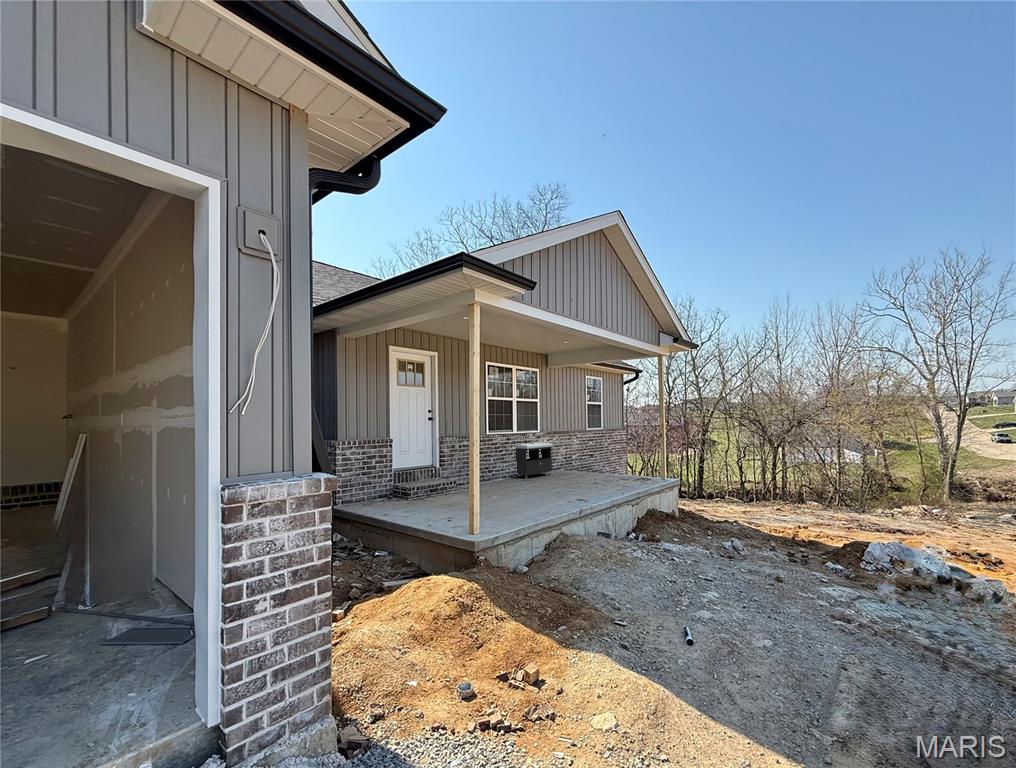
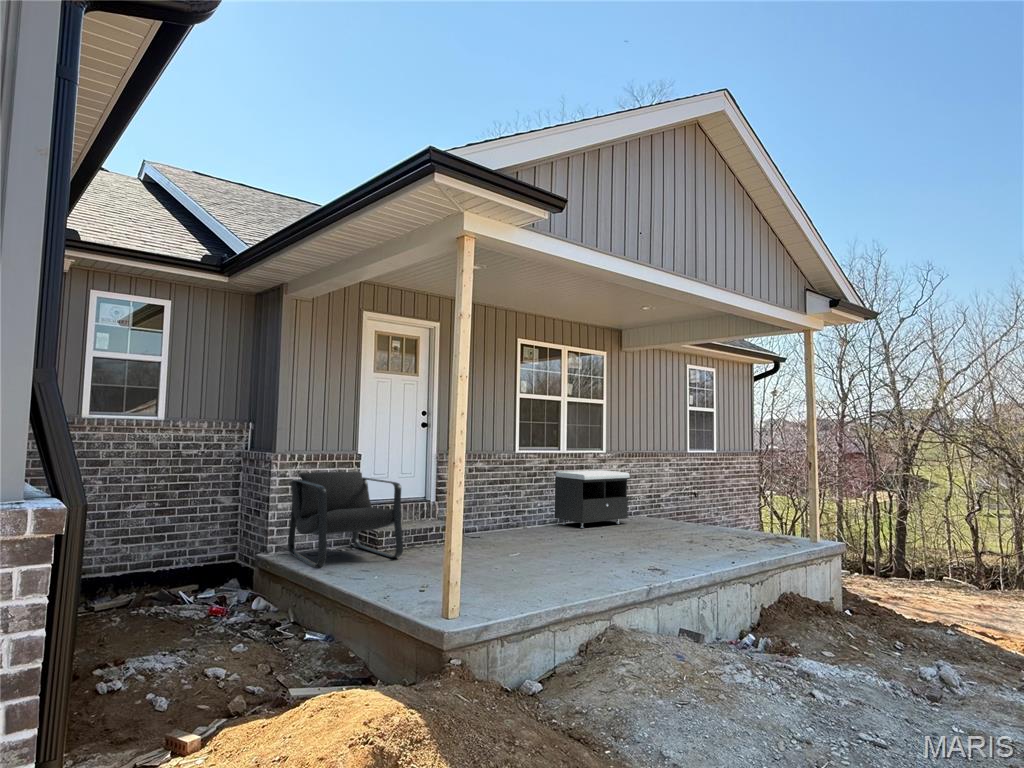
armchair: none [350,450,427,511] -> present [288,472,403,568]

